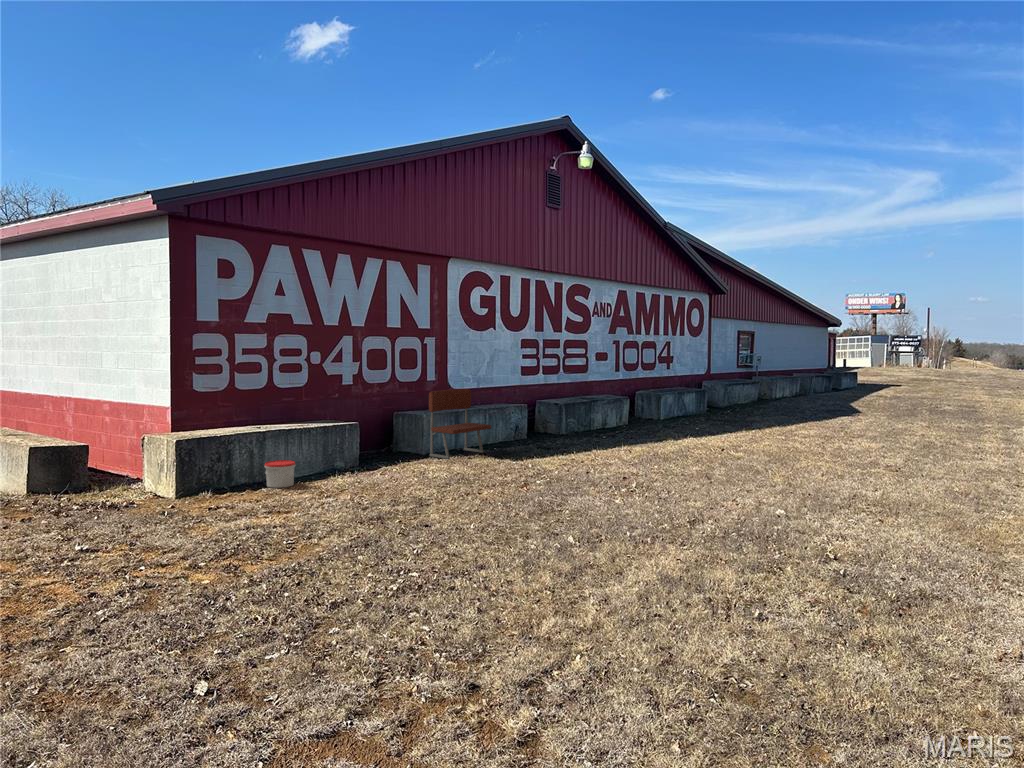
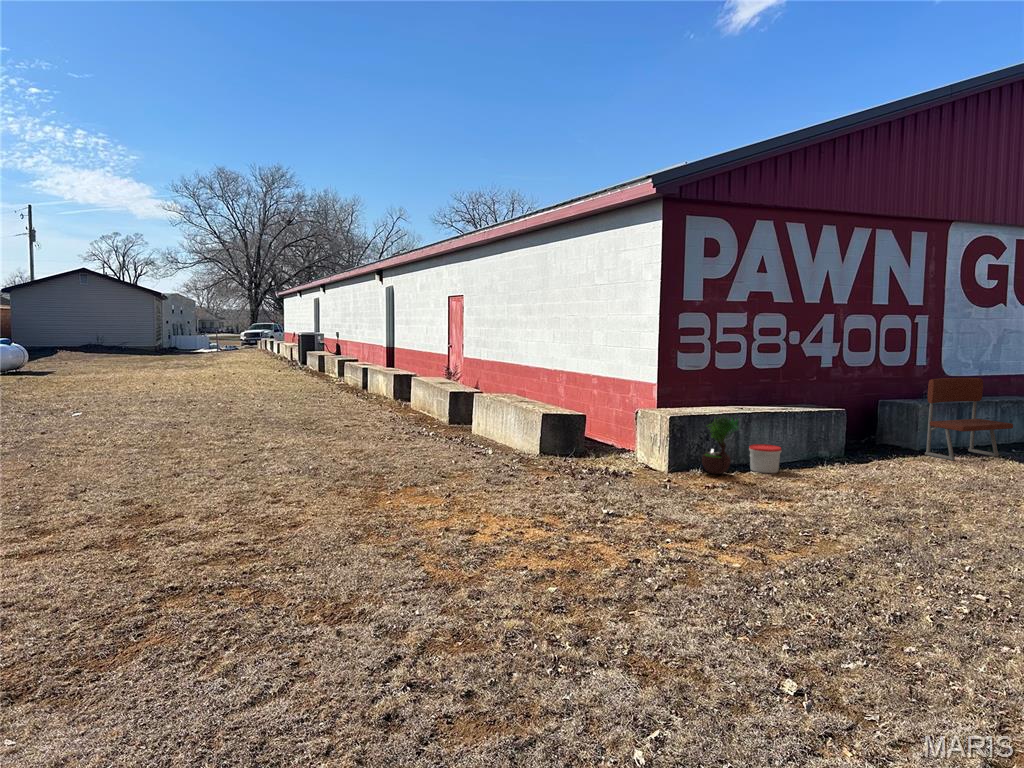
potted tree: none [213,431,251,495] -> present [702,418,738,474]

